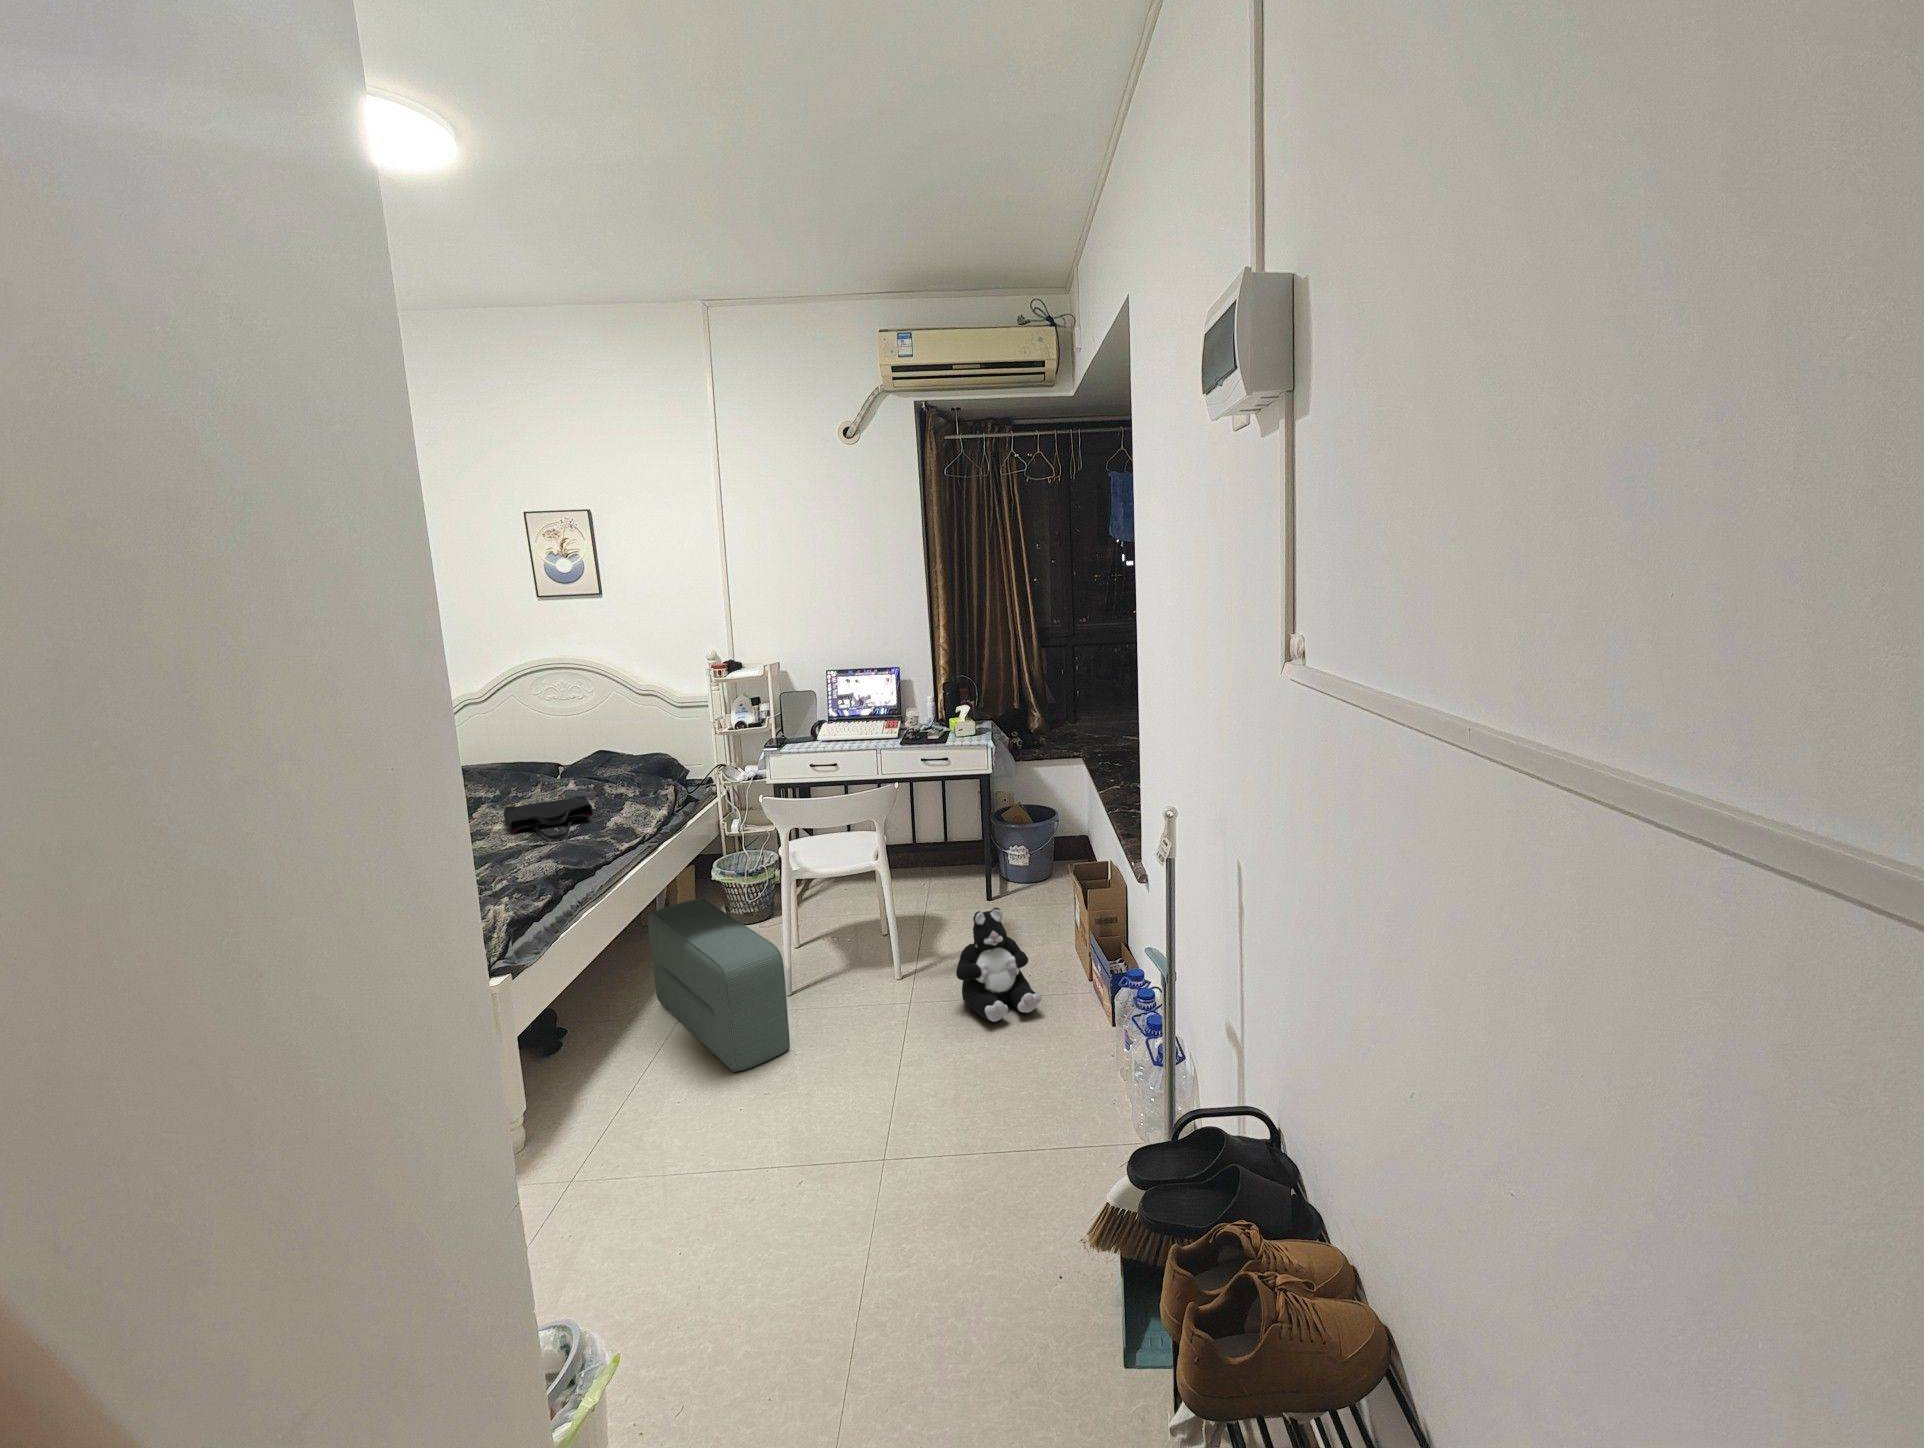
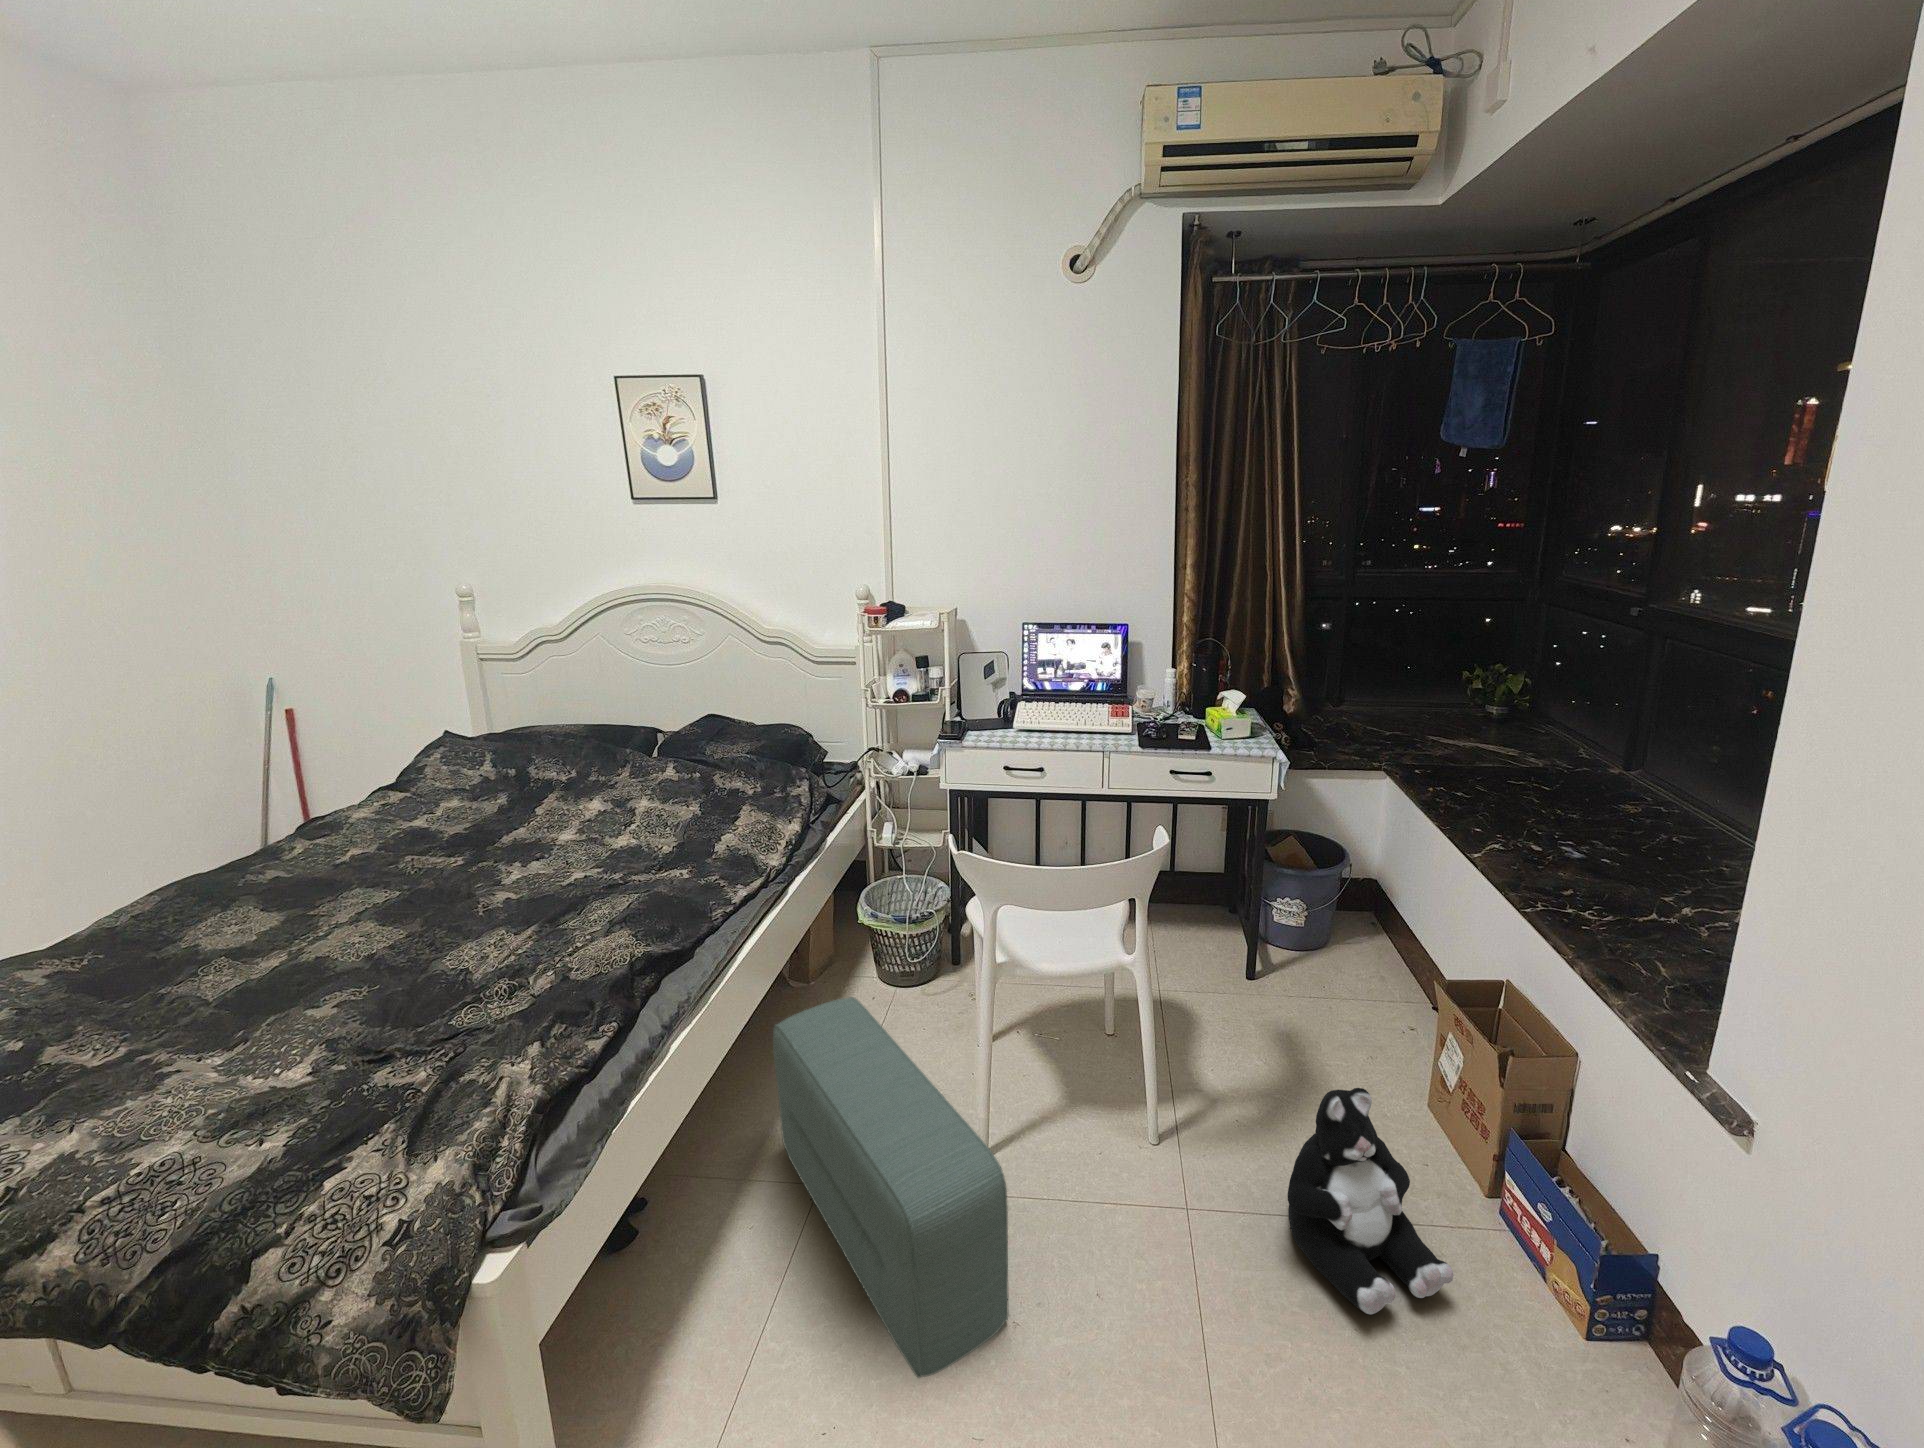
tote bag: present [504,796,593,839] -> none [573,793,696,877]

